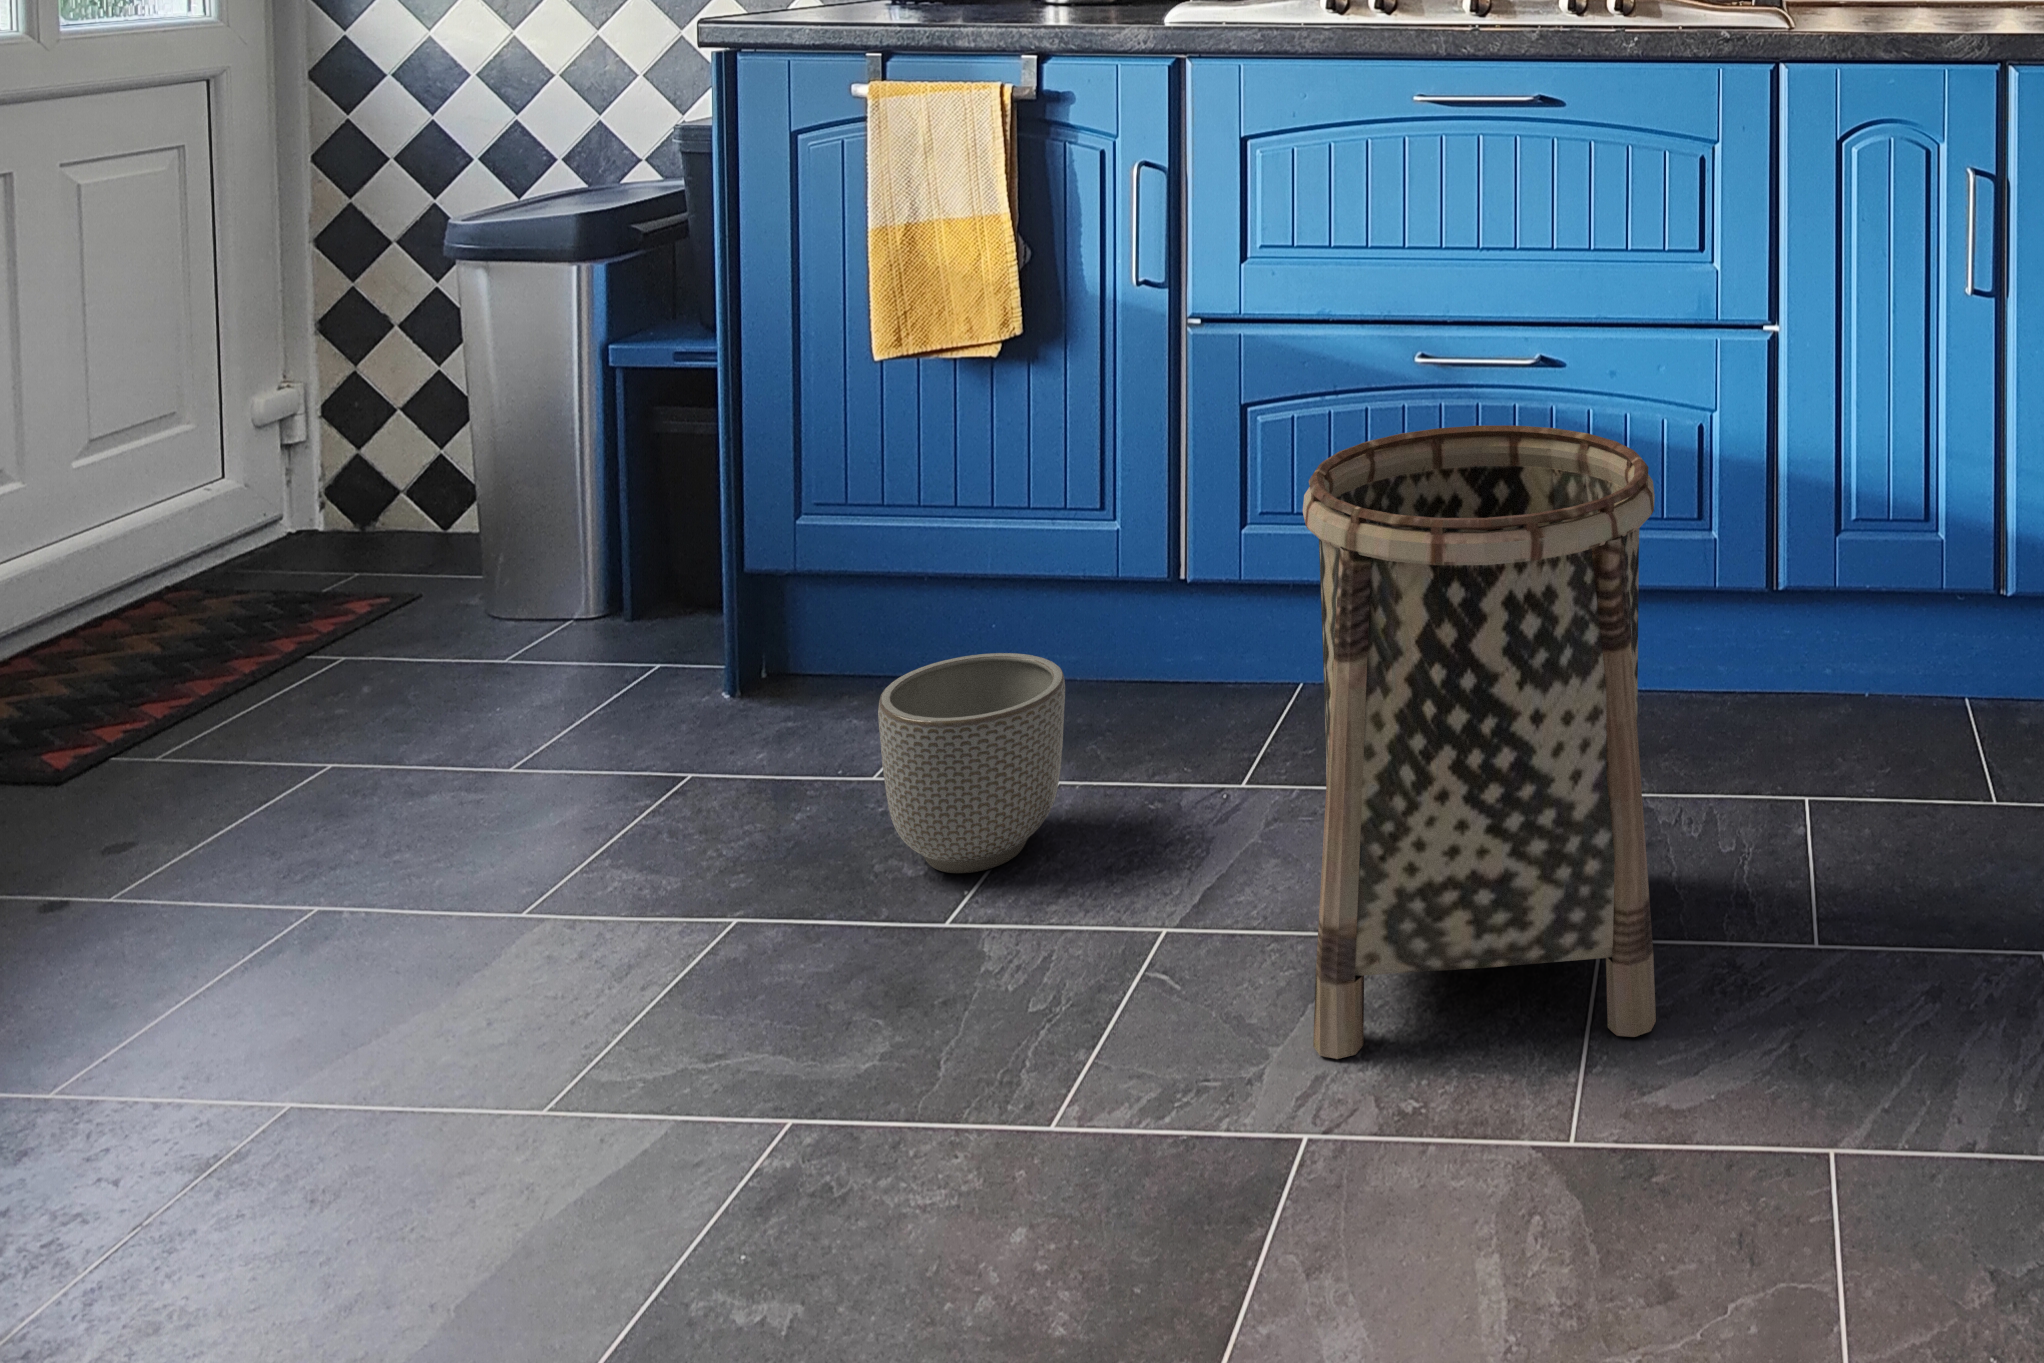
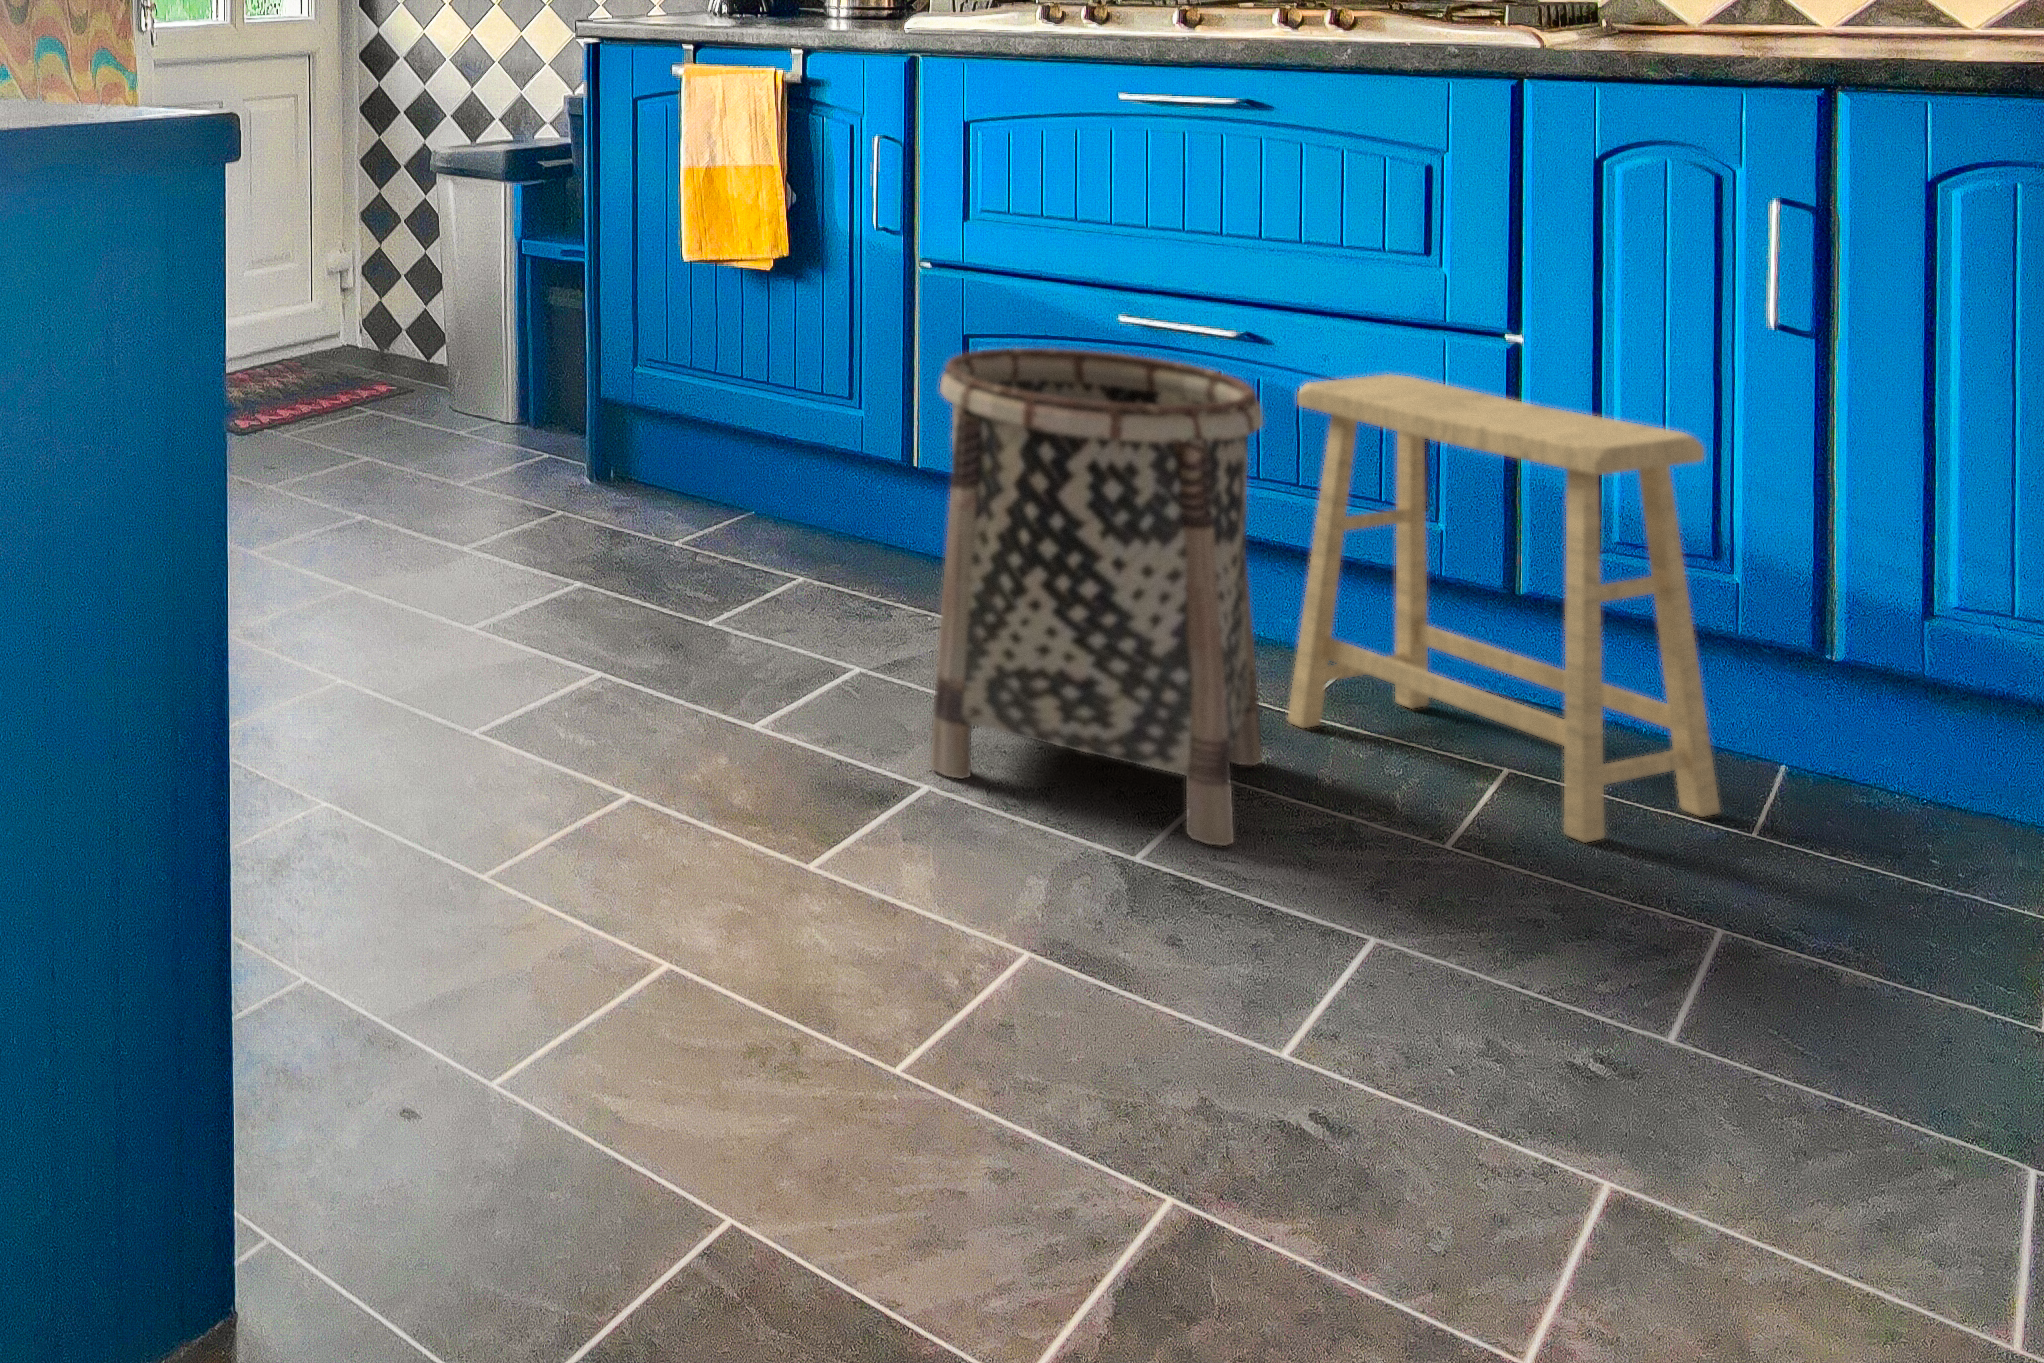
footstool: none [1623,389,1967,868] -> present [1288,374,1720,842]
planter: present [878,653,1065,873] -> none [658,469,790,614]

